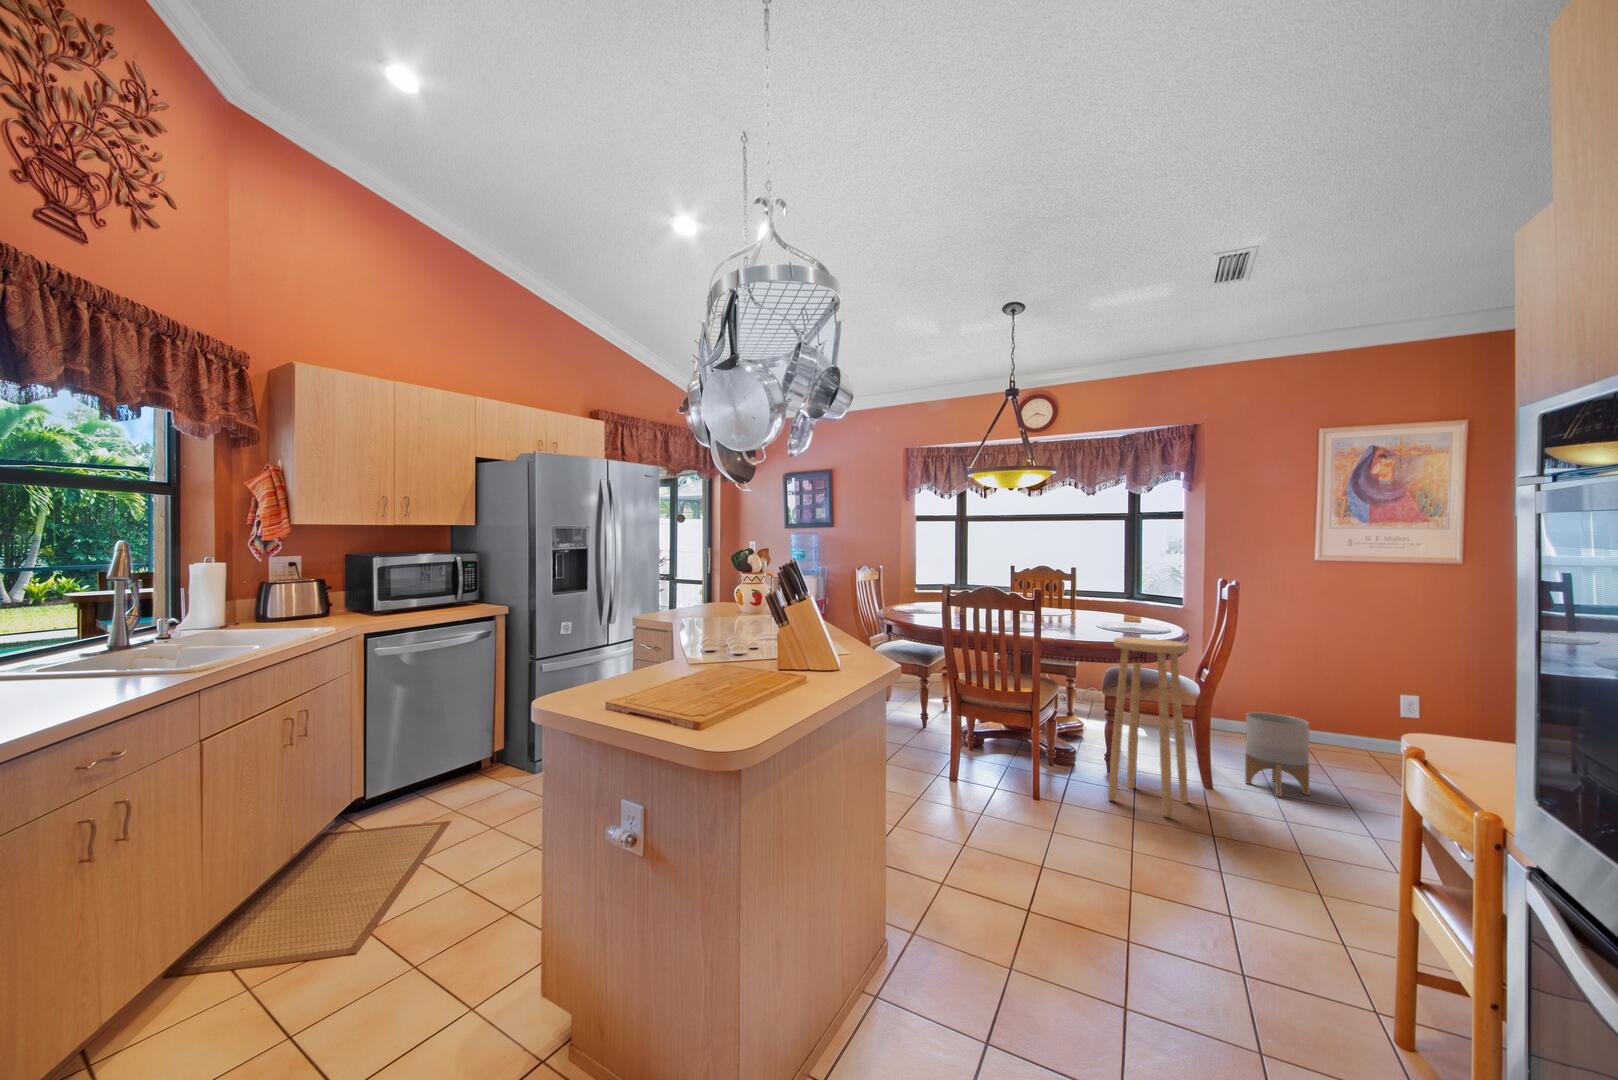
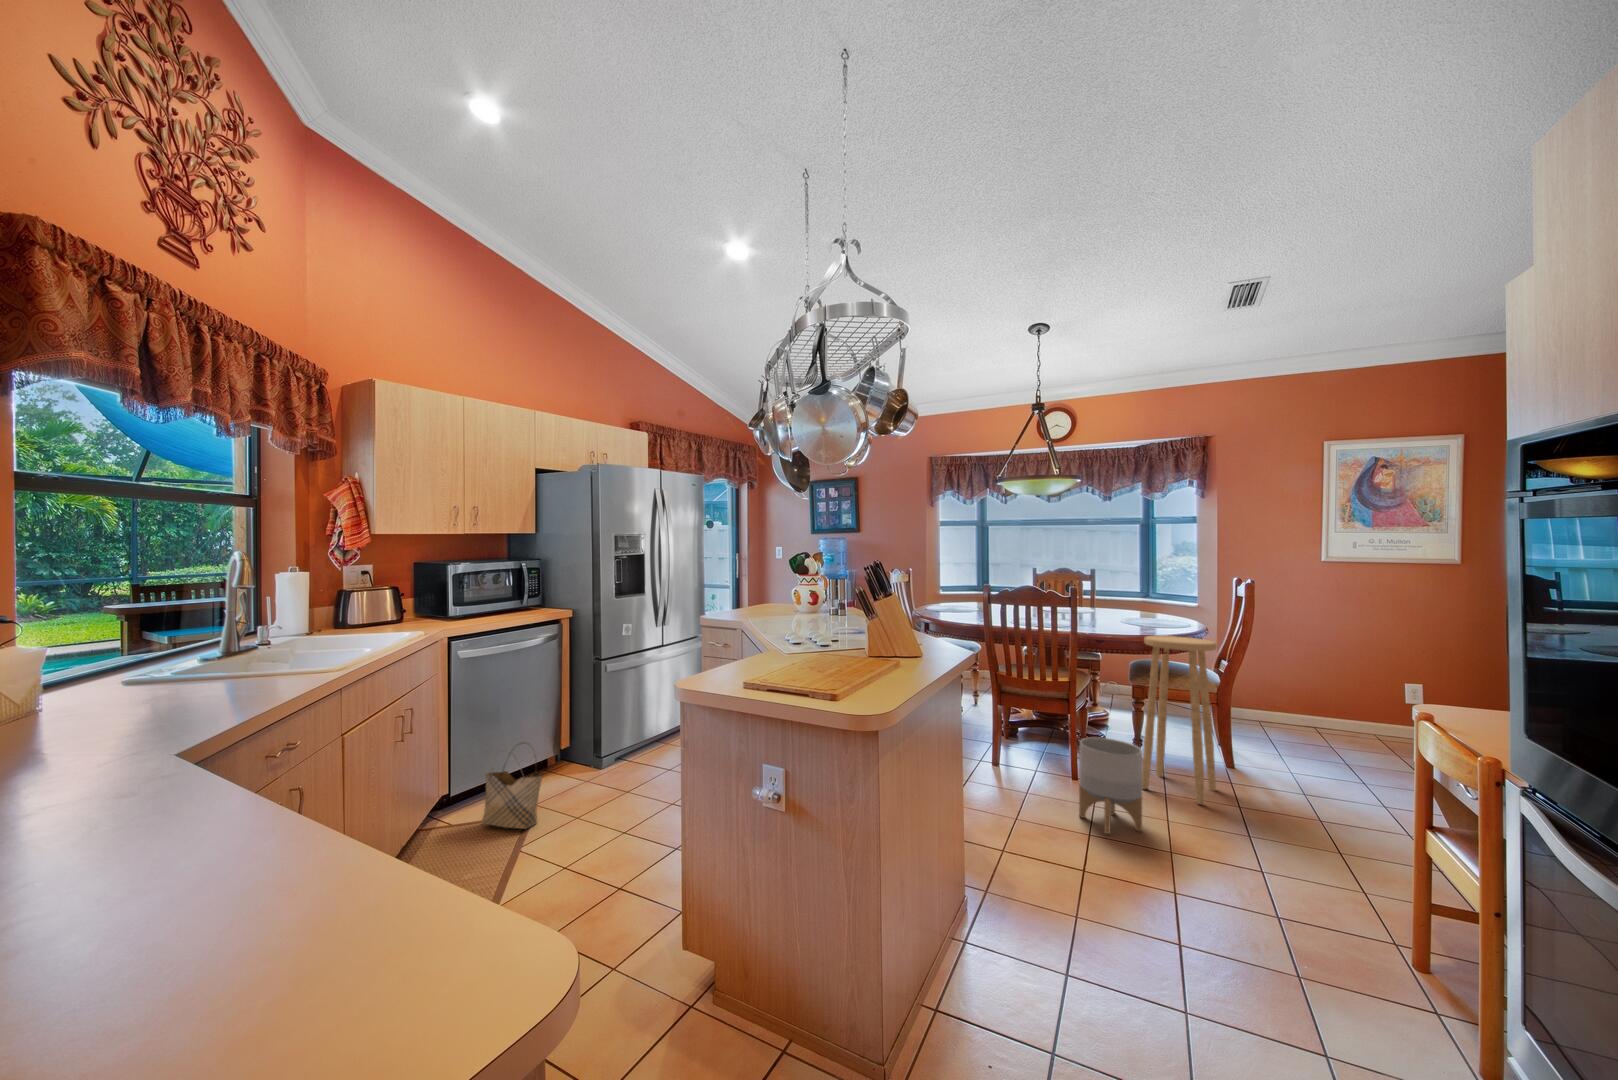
planter: present [1245,712,1309,796] -> present [1079,737,1142,834]
woven basket: none [400,744,467,834] -> present [481,743,543,829]

